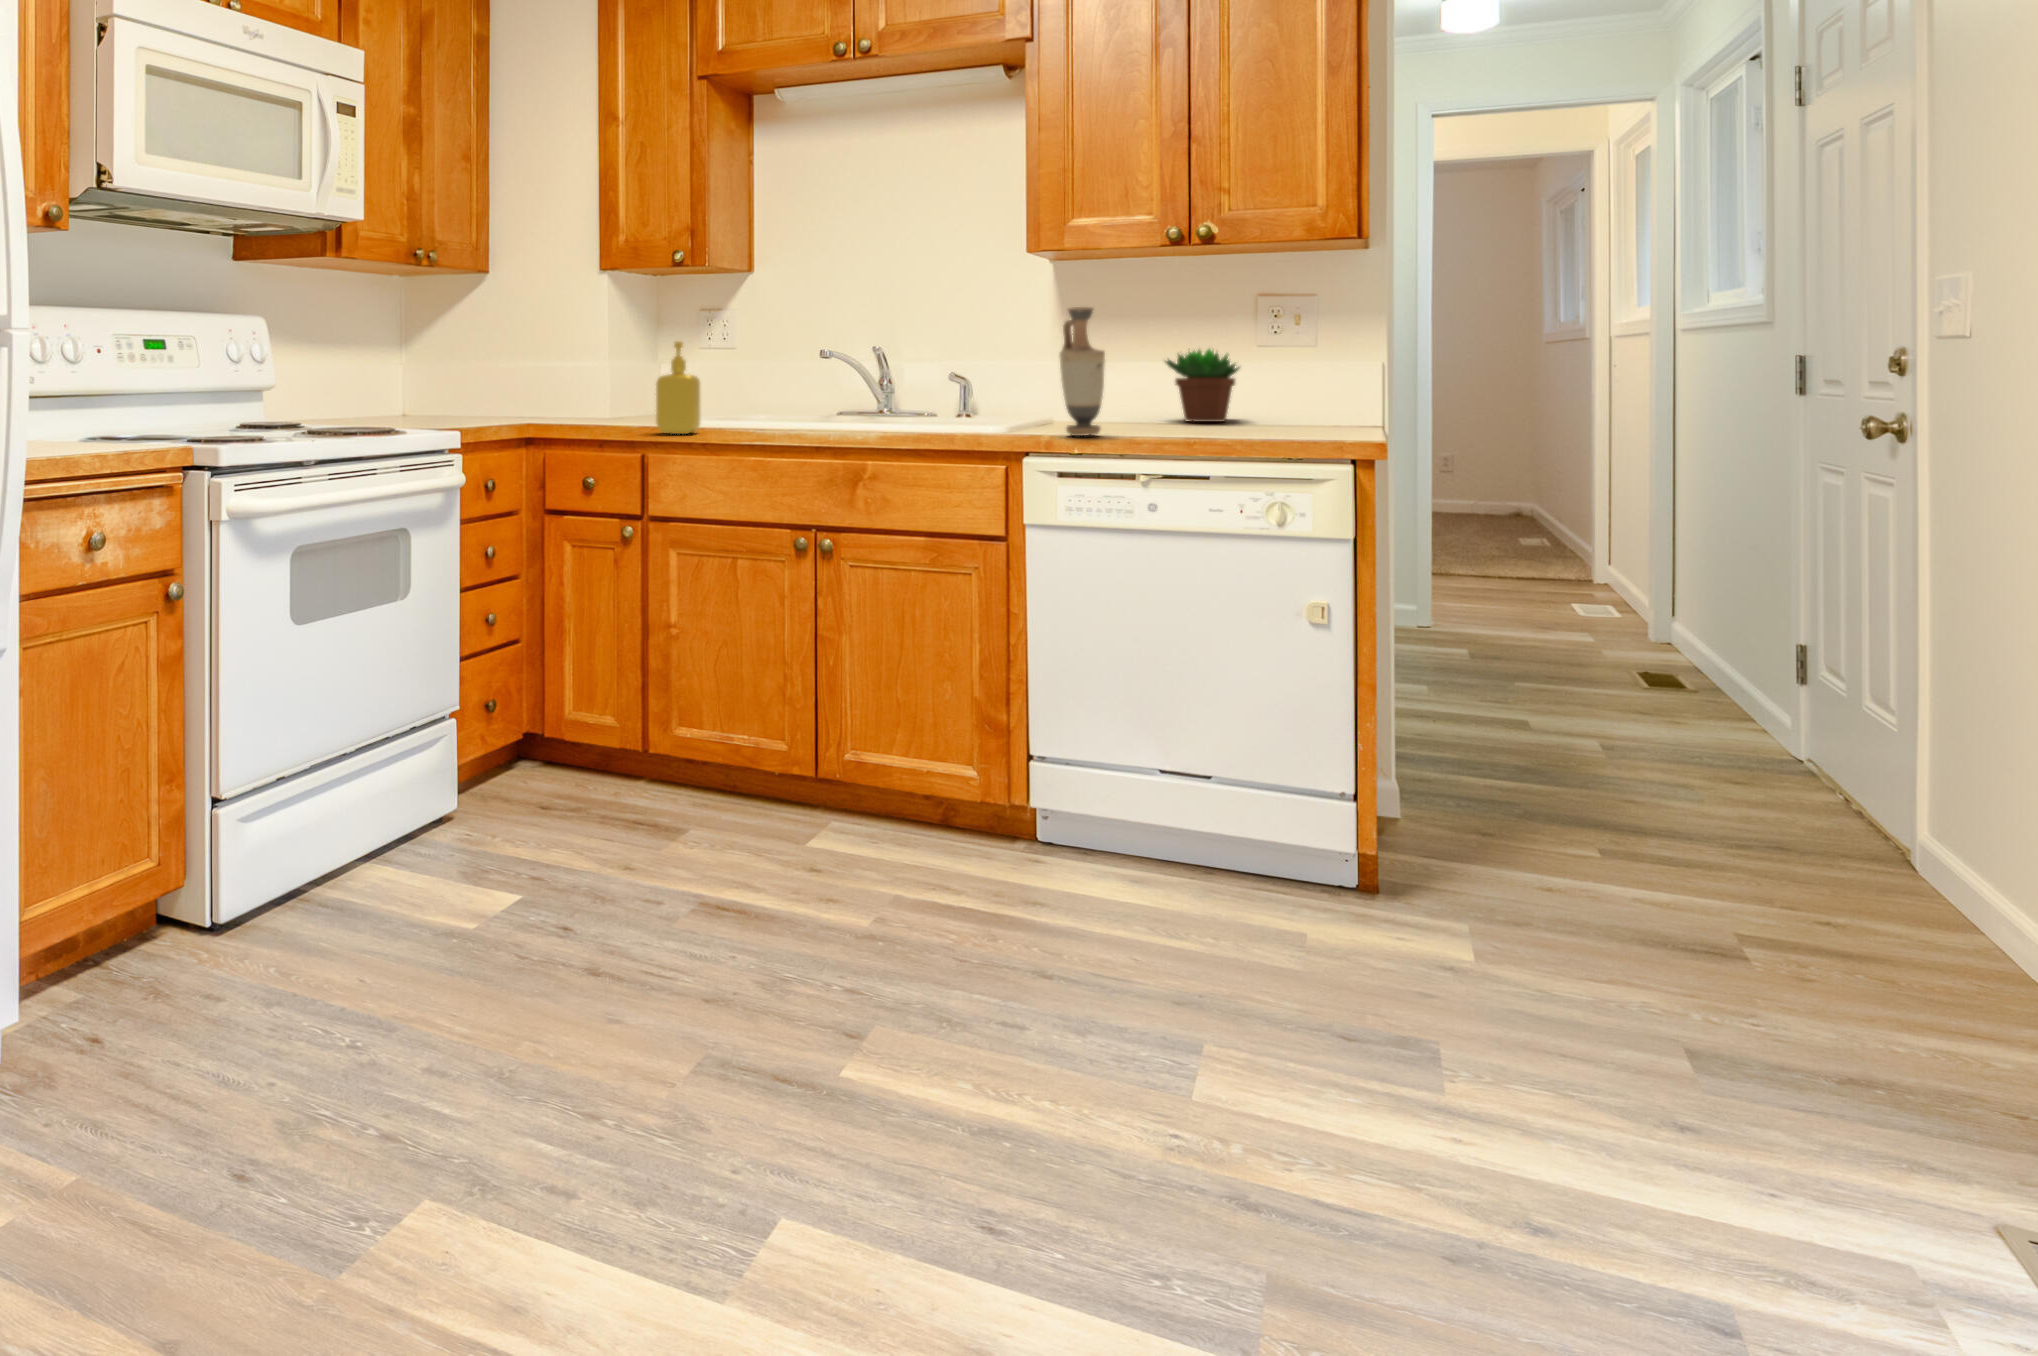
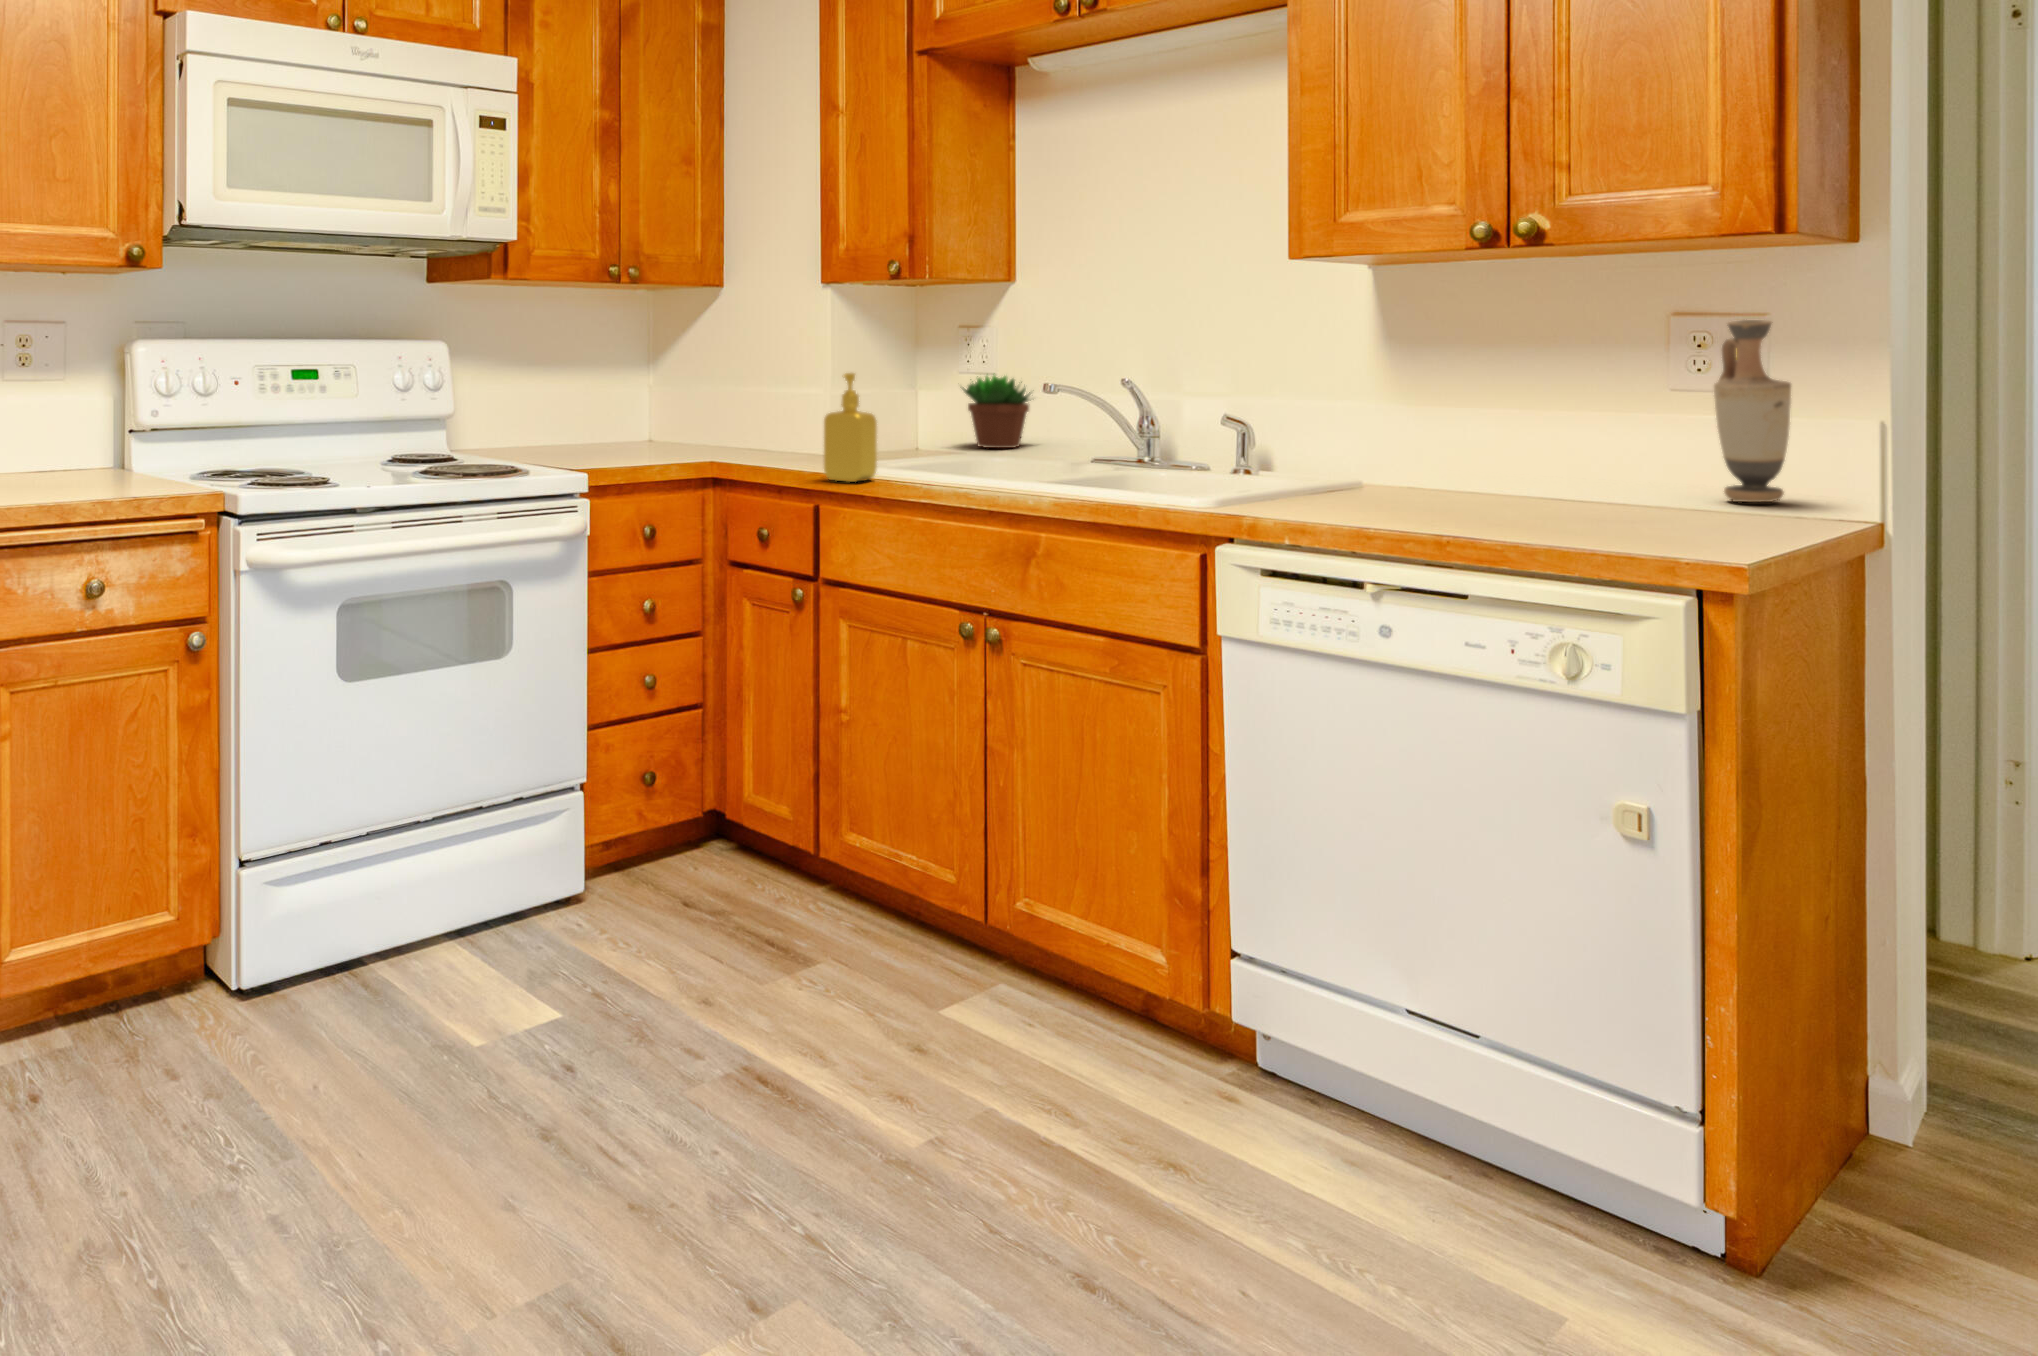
vase: present [1060,307,1105,436] -> present [1714,320,1791,502]
succulent plant: present [1166,349,1239,422] -> present [963,376,1030,448]

